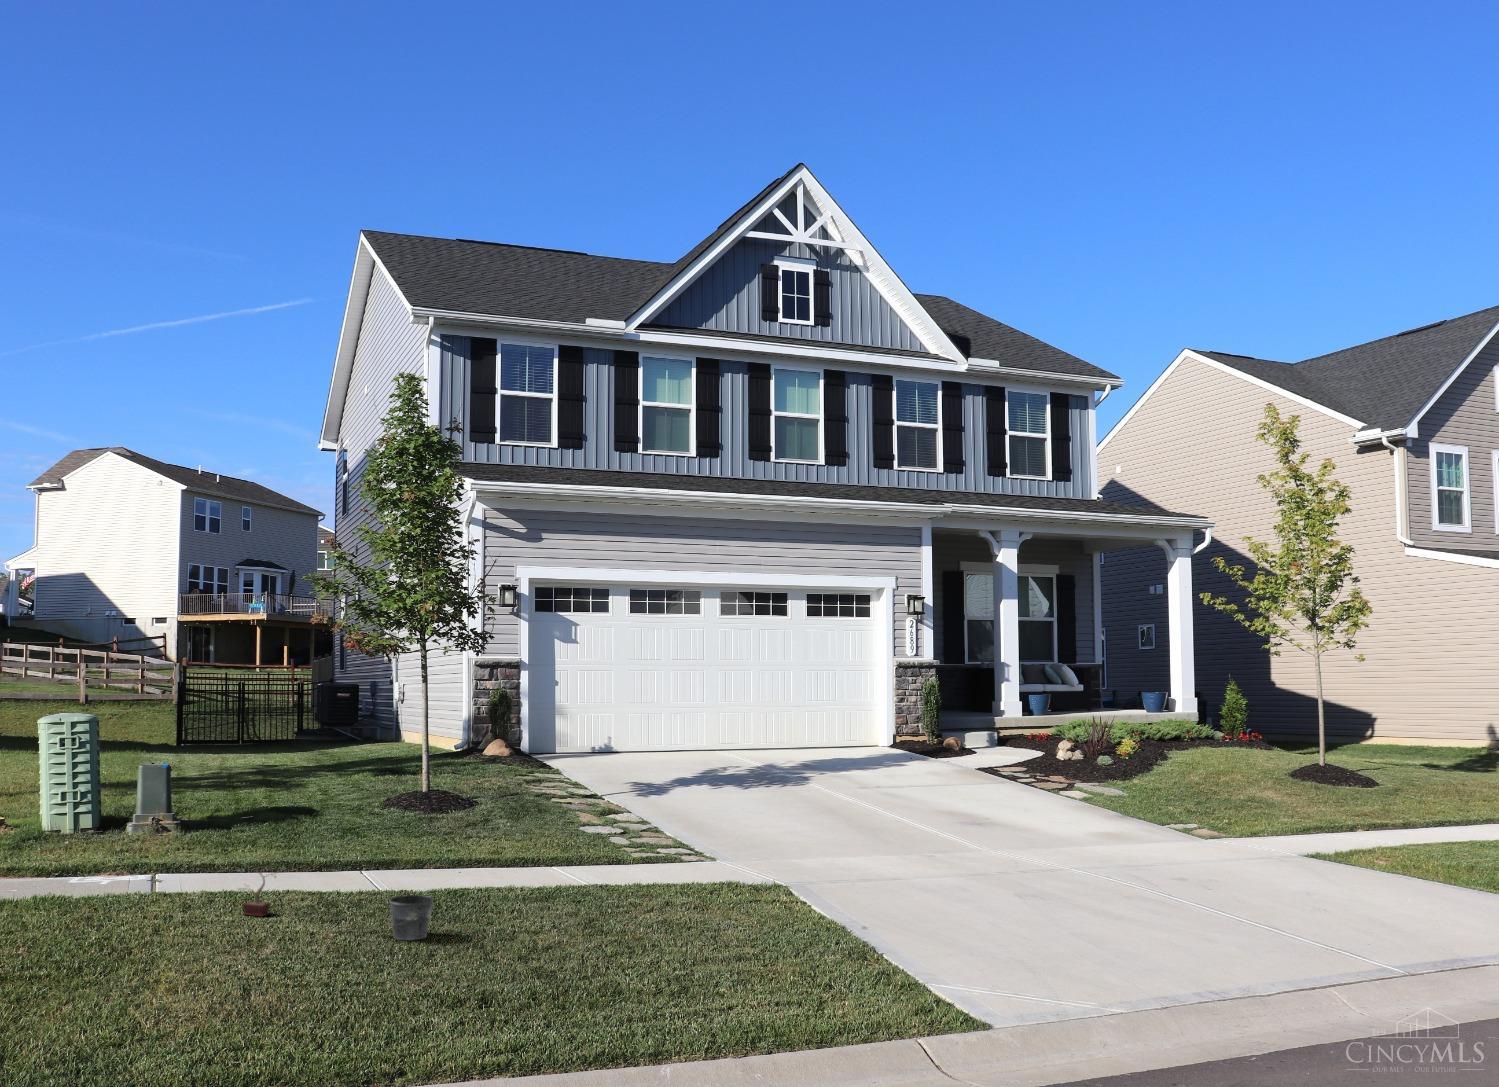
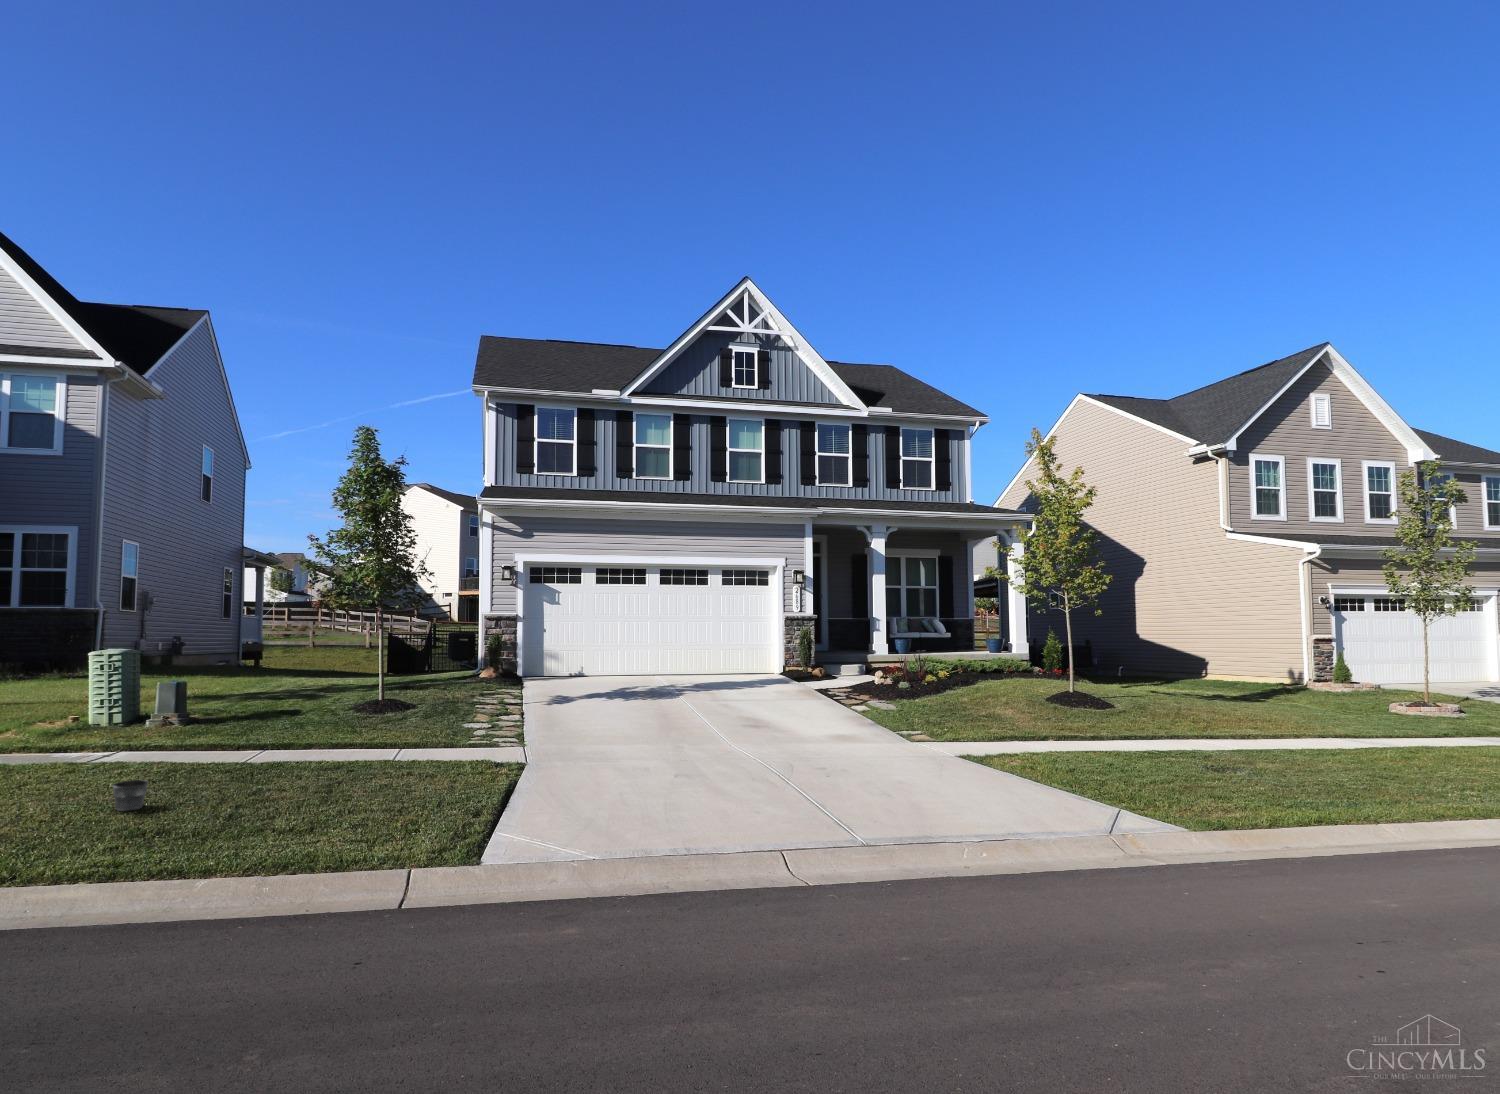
potted plant: present [239,850,285,916] -> none [68,745,95,788]

